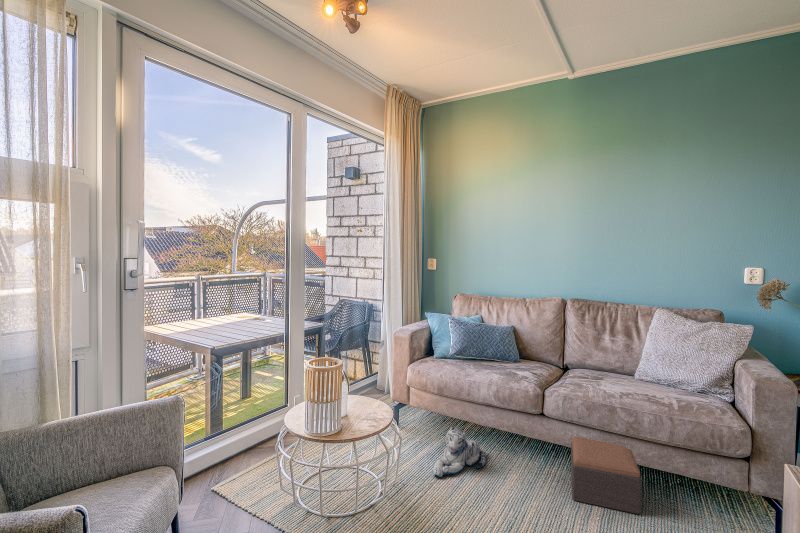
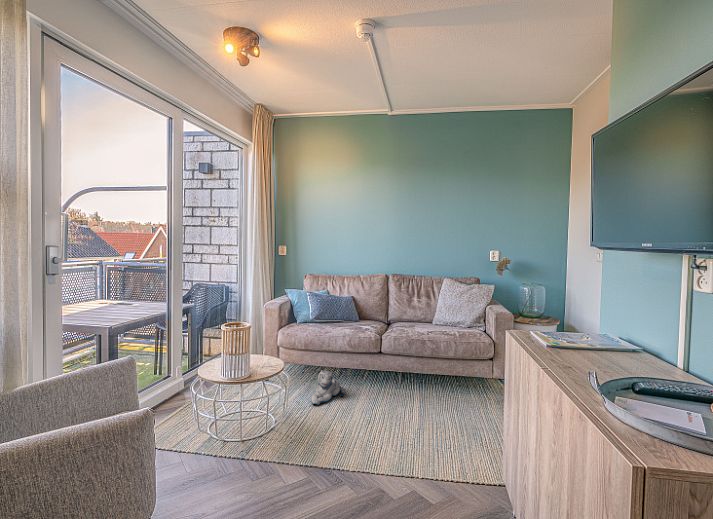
footstool: present [571,437,641,514] -> none [400,364,443,402]

